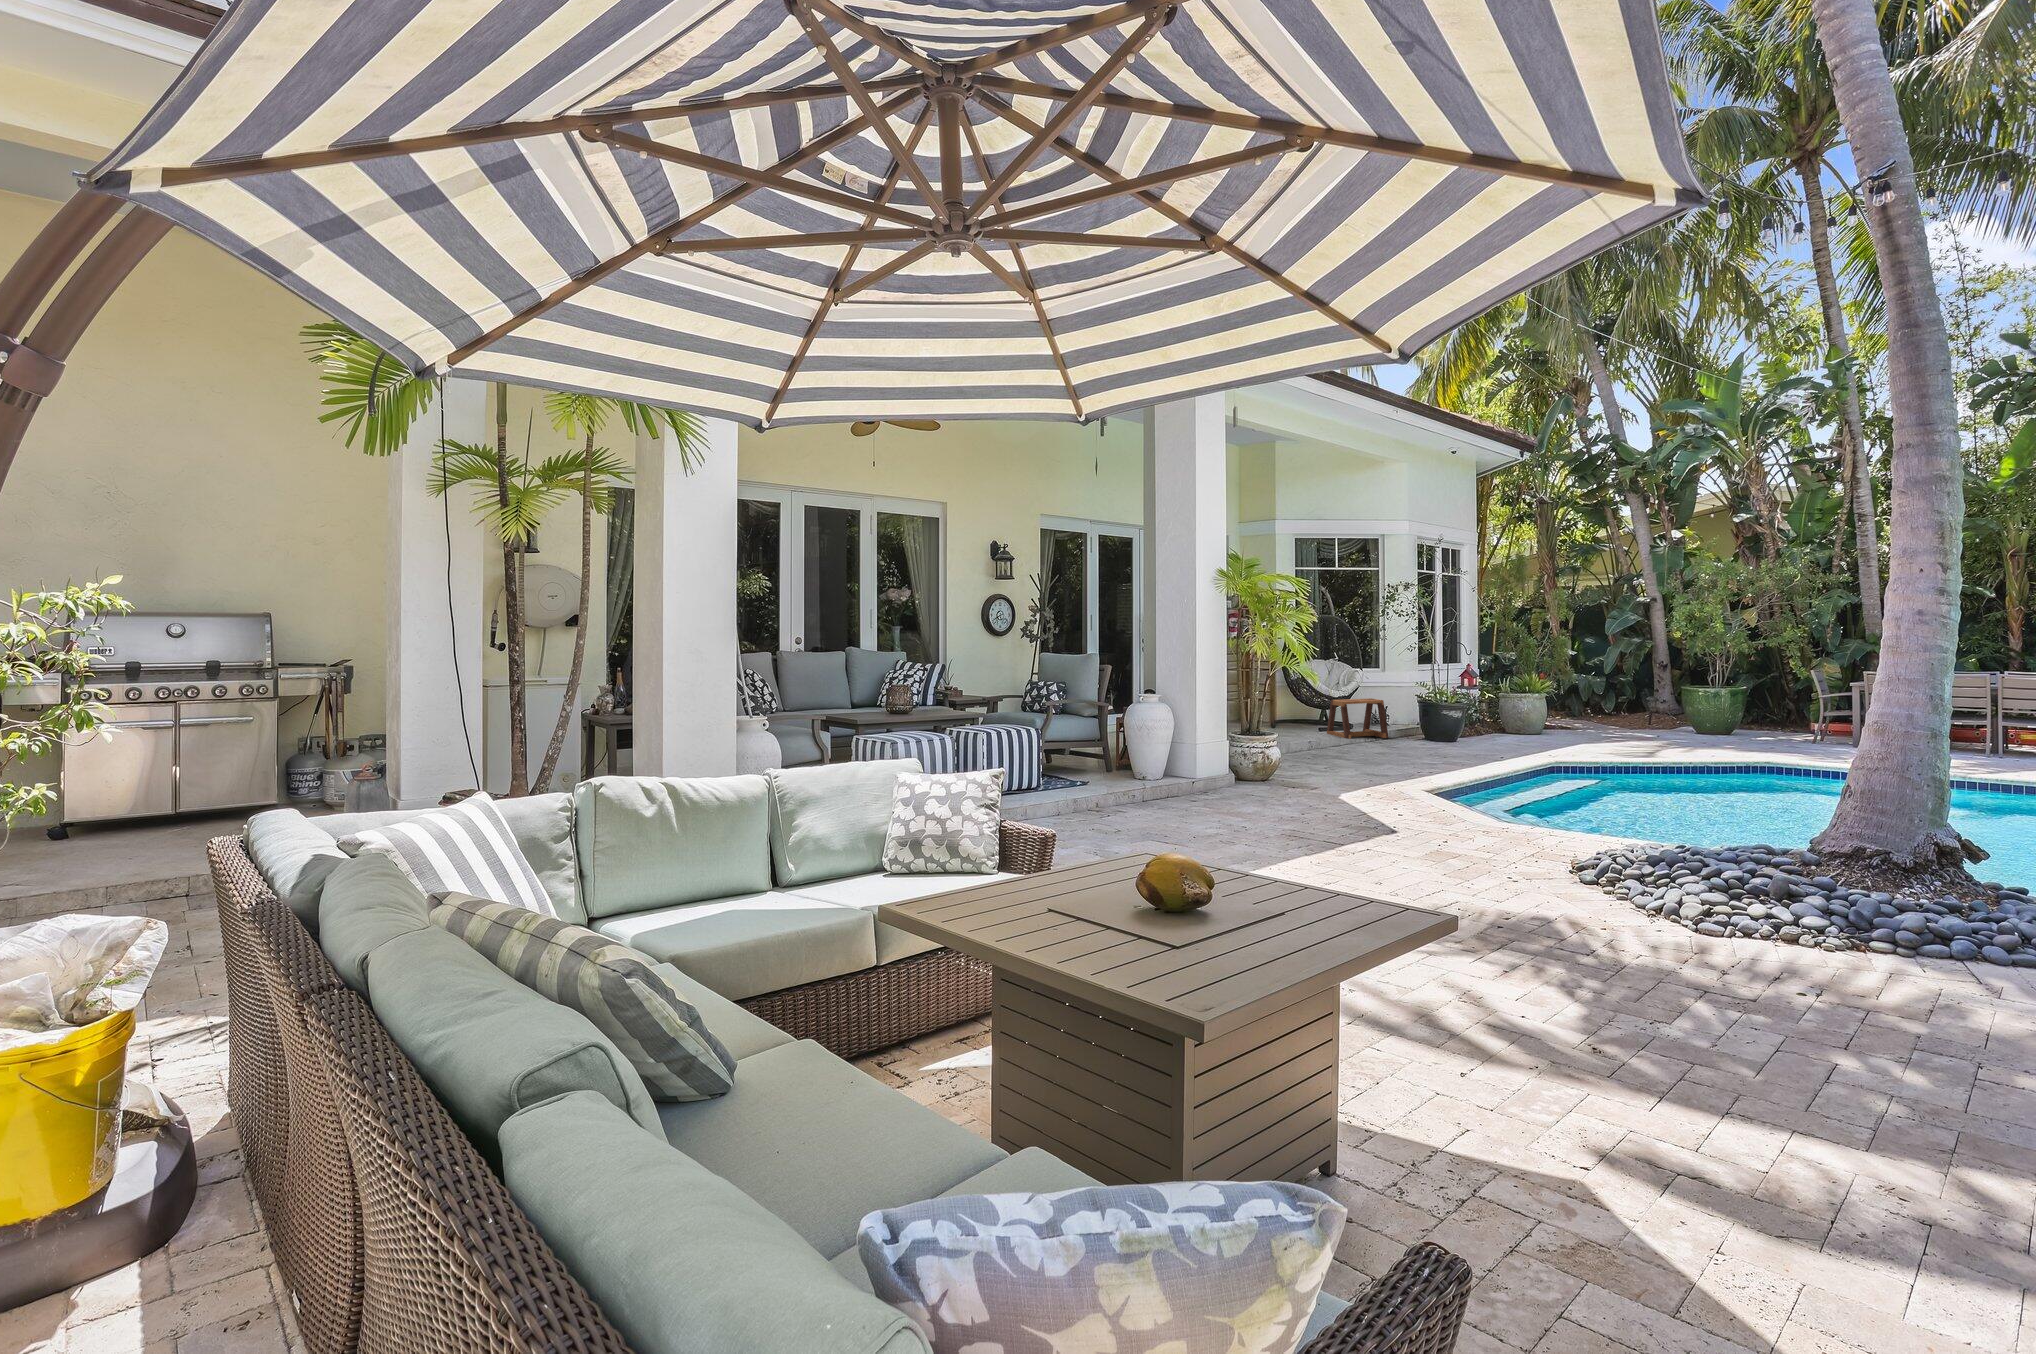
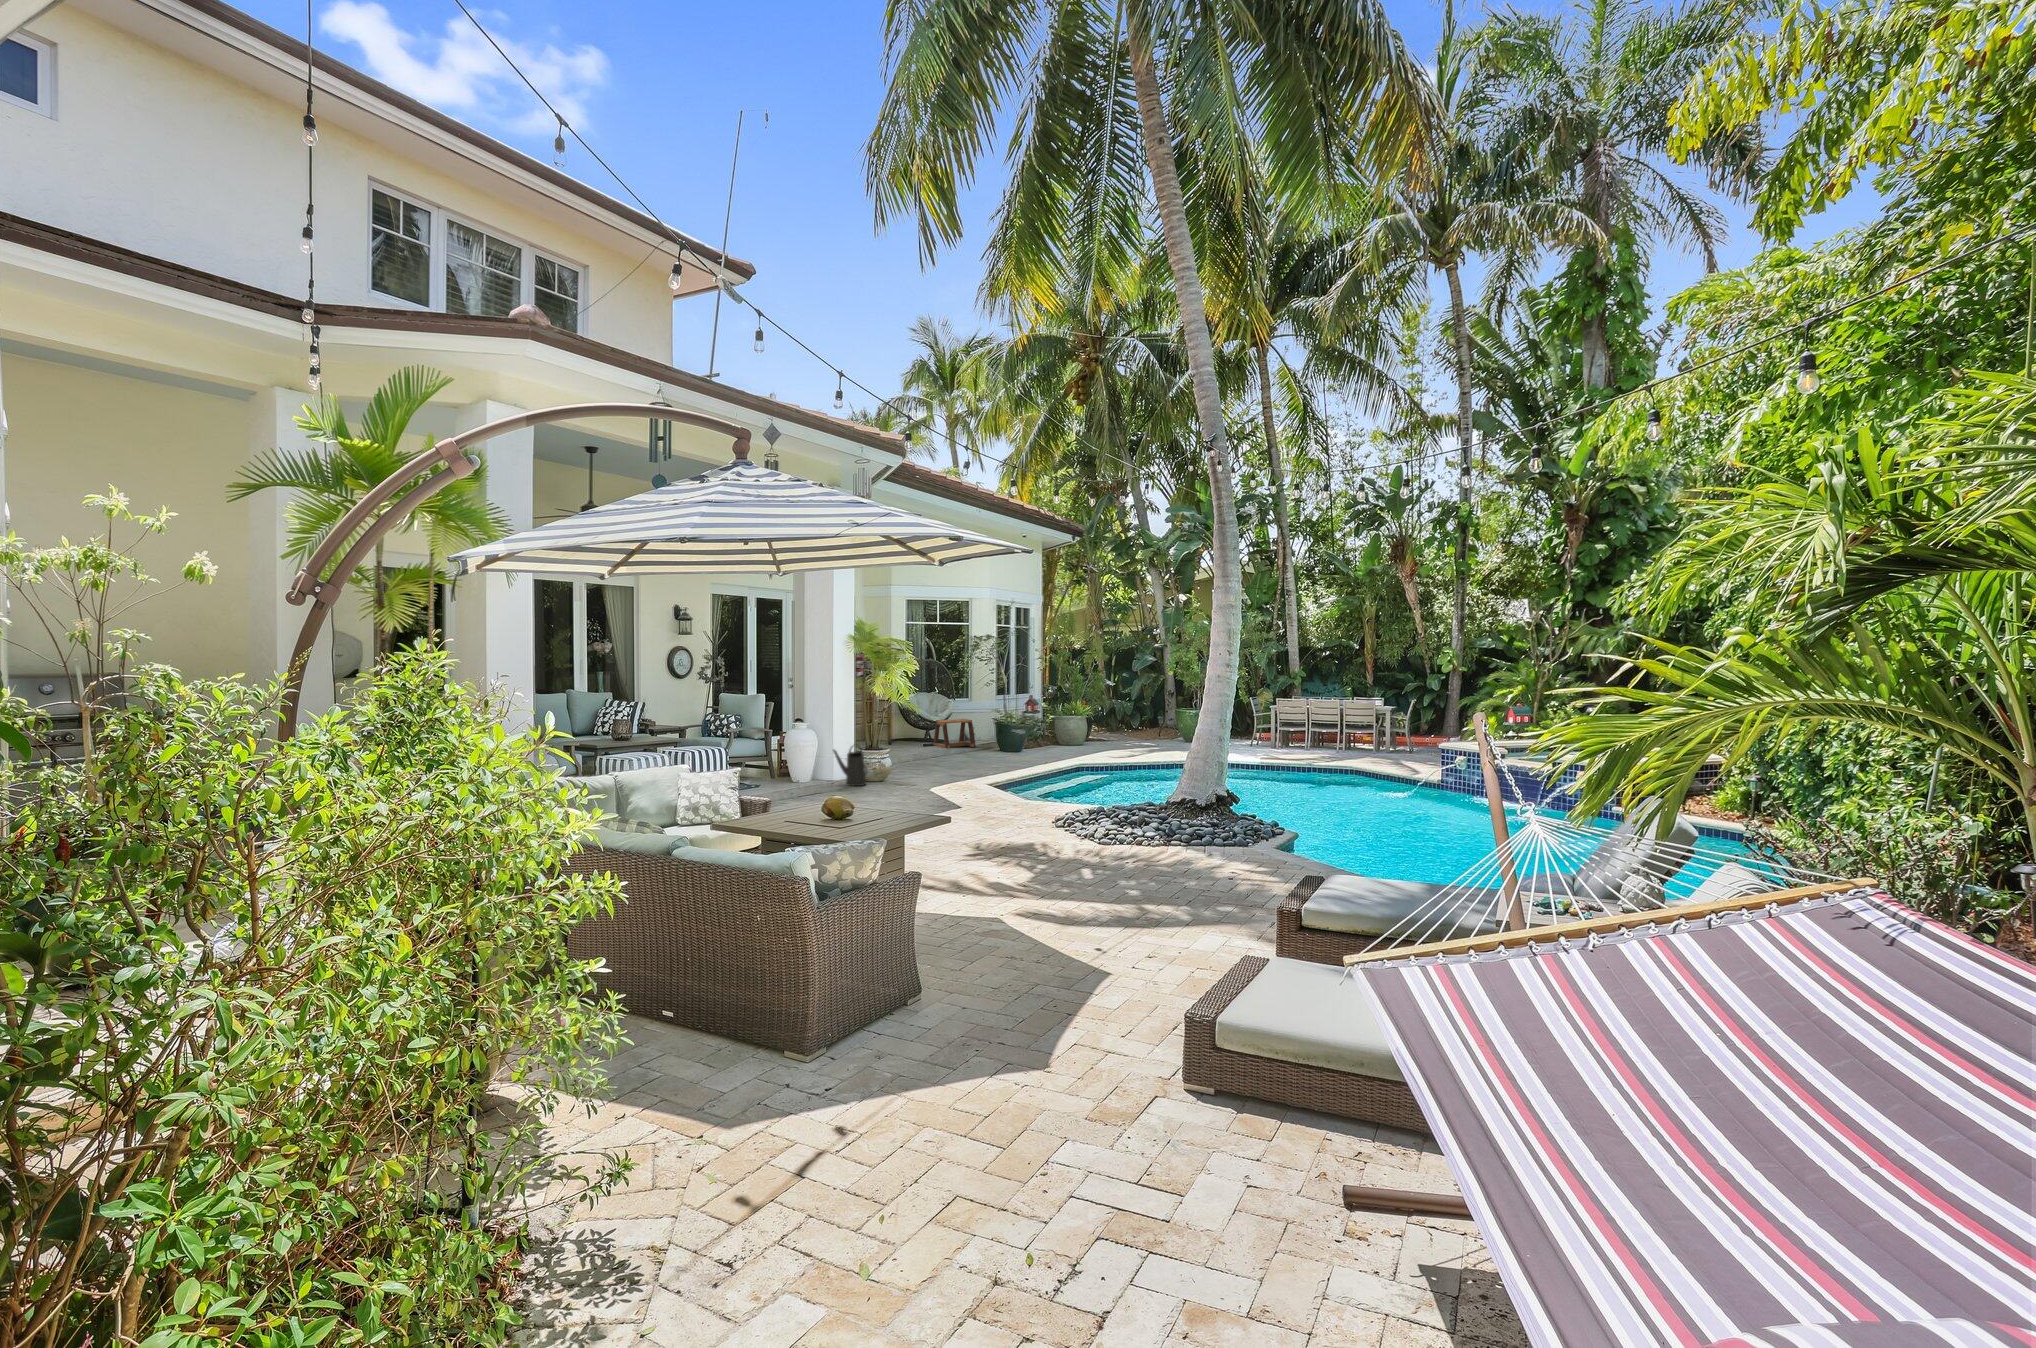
watering can: none [1192,729,1244,790] -> present [833,746,867,786]

